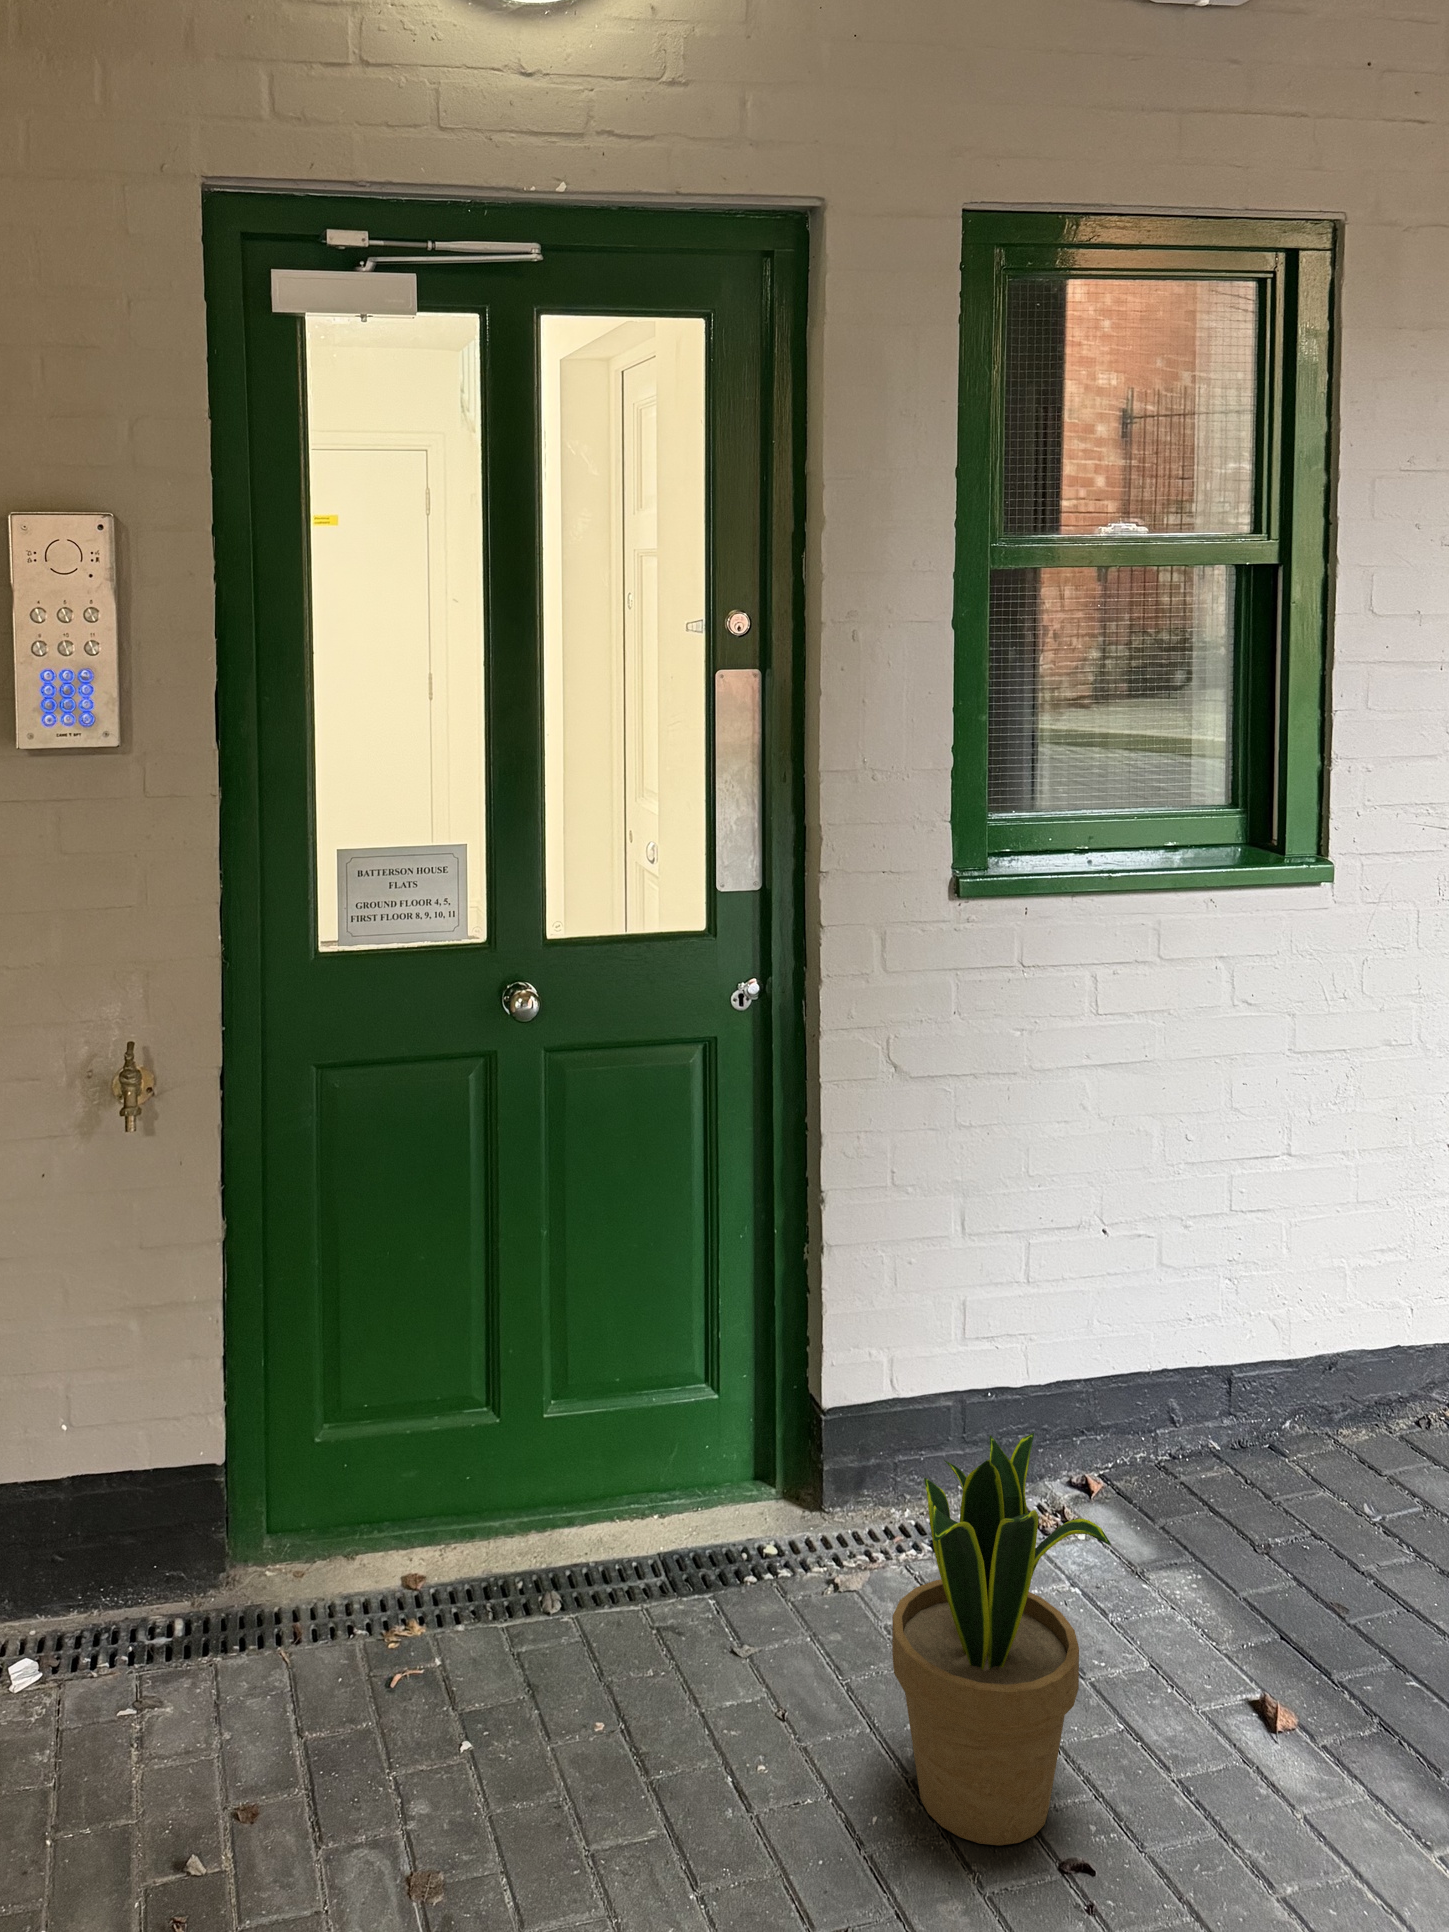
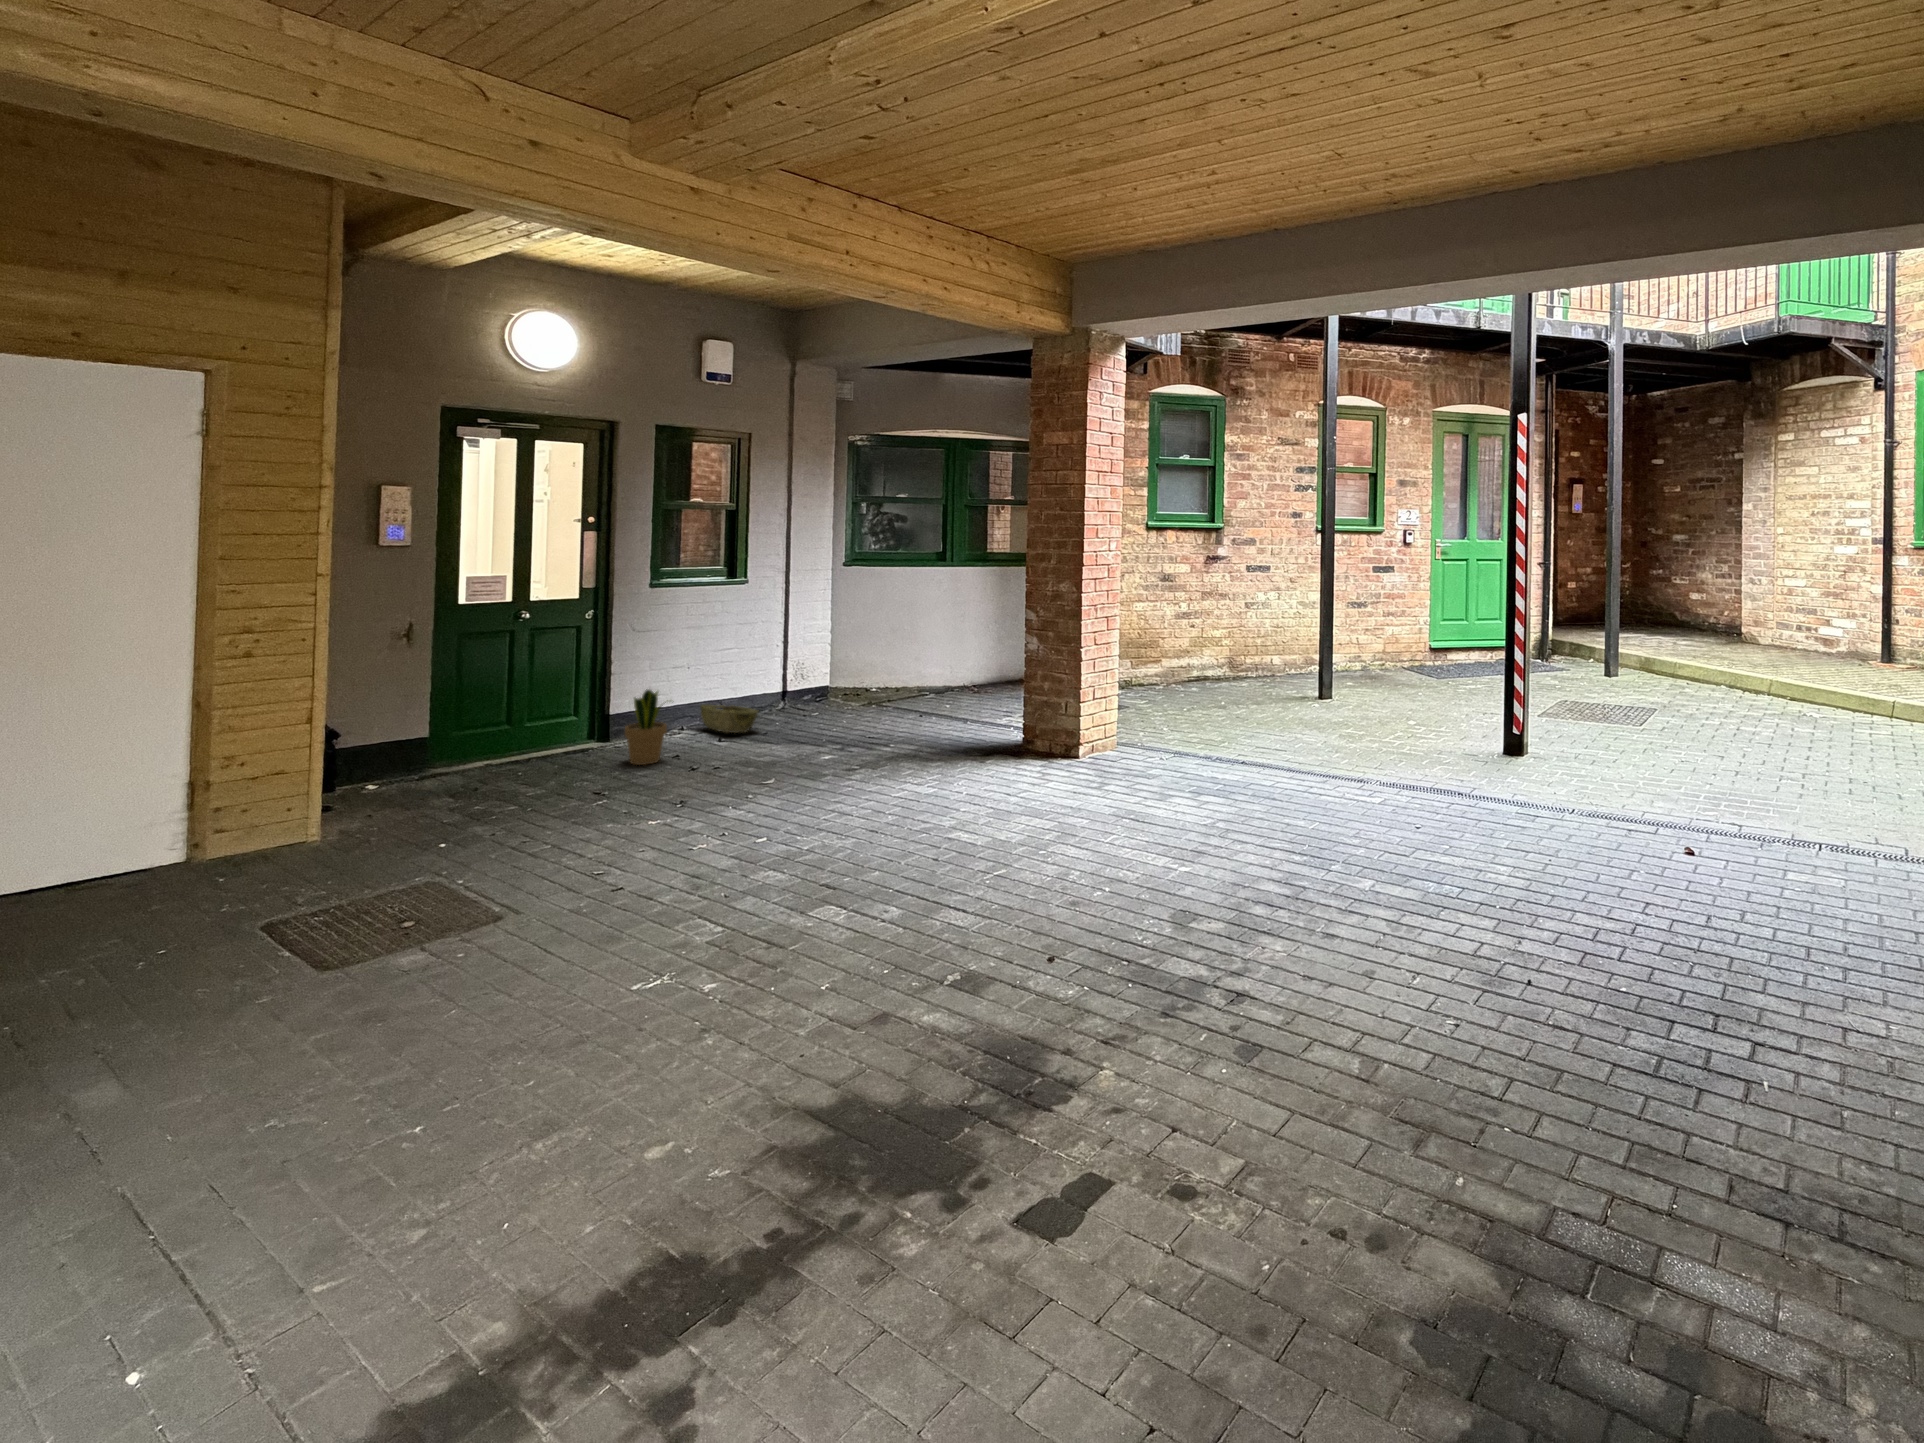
woven basket: none [1149,1381,1417,1573] -> present [701,705,758,733]

